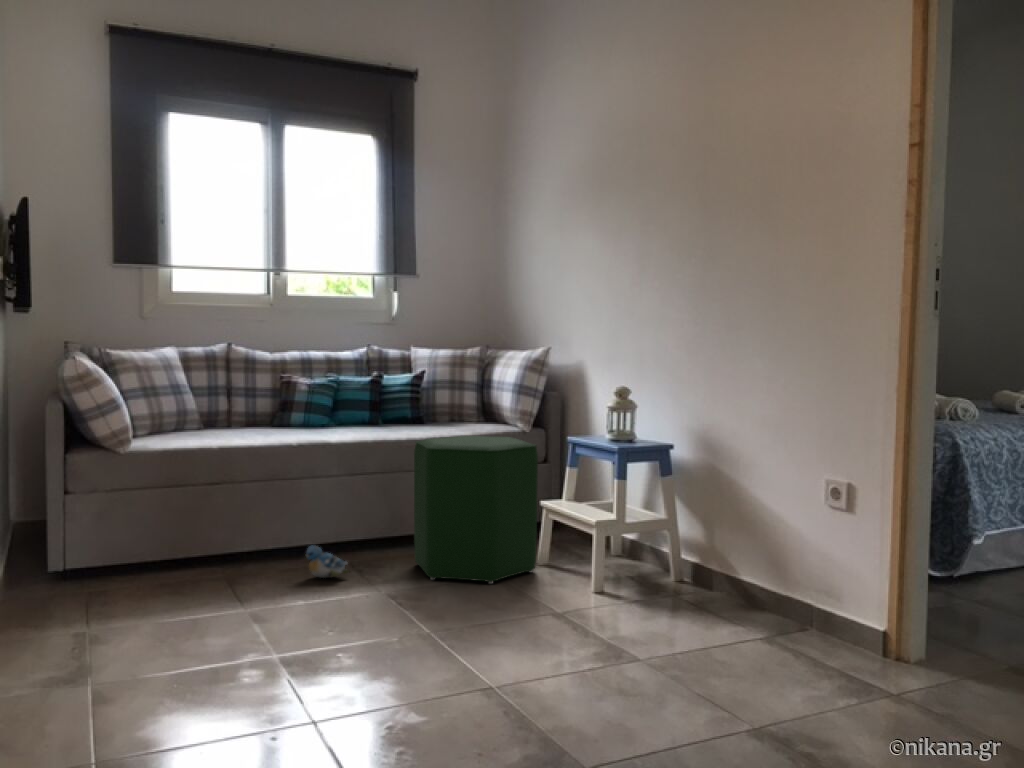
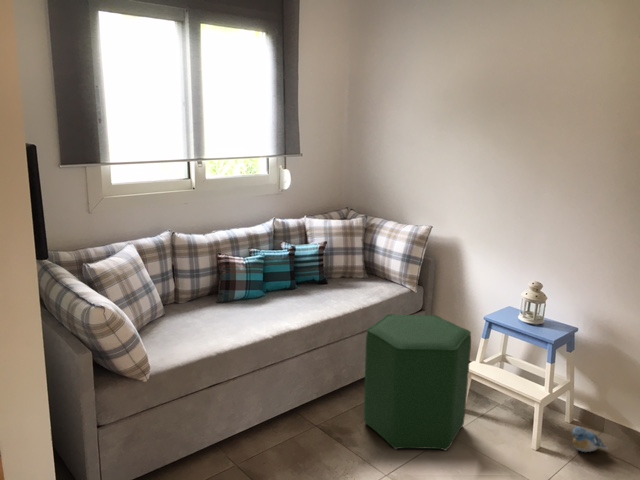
plush toy: present [306,546,349,578] -> present [572,427,608,452]

